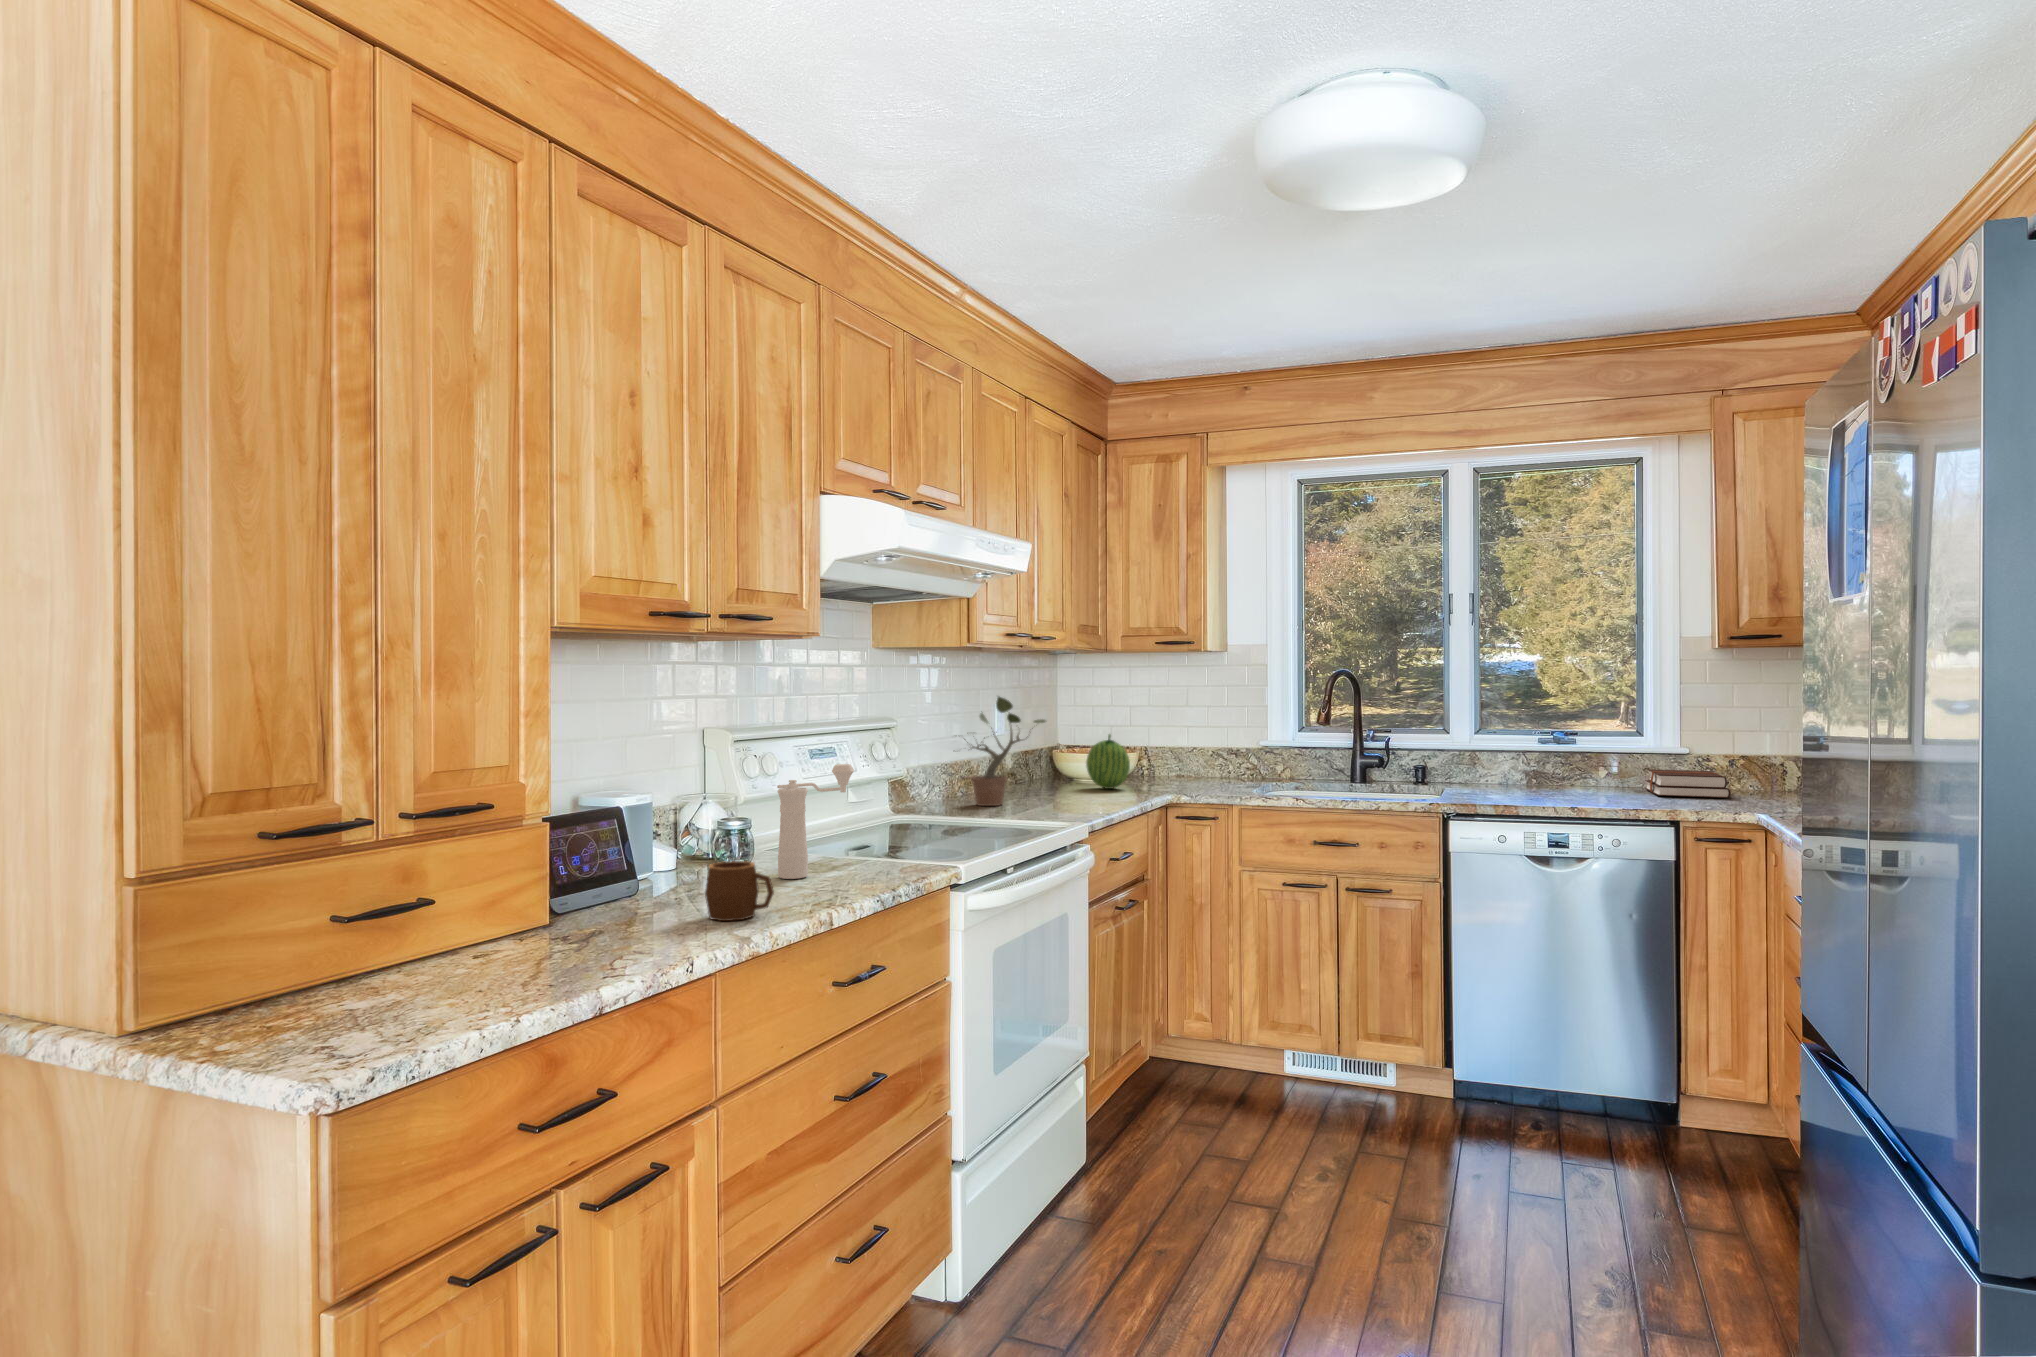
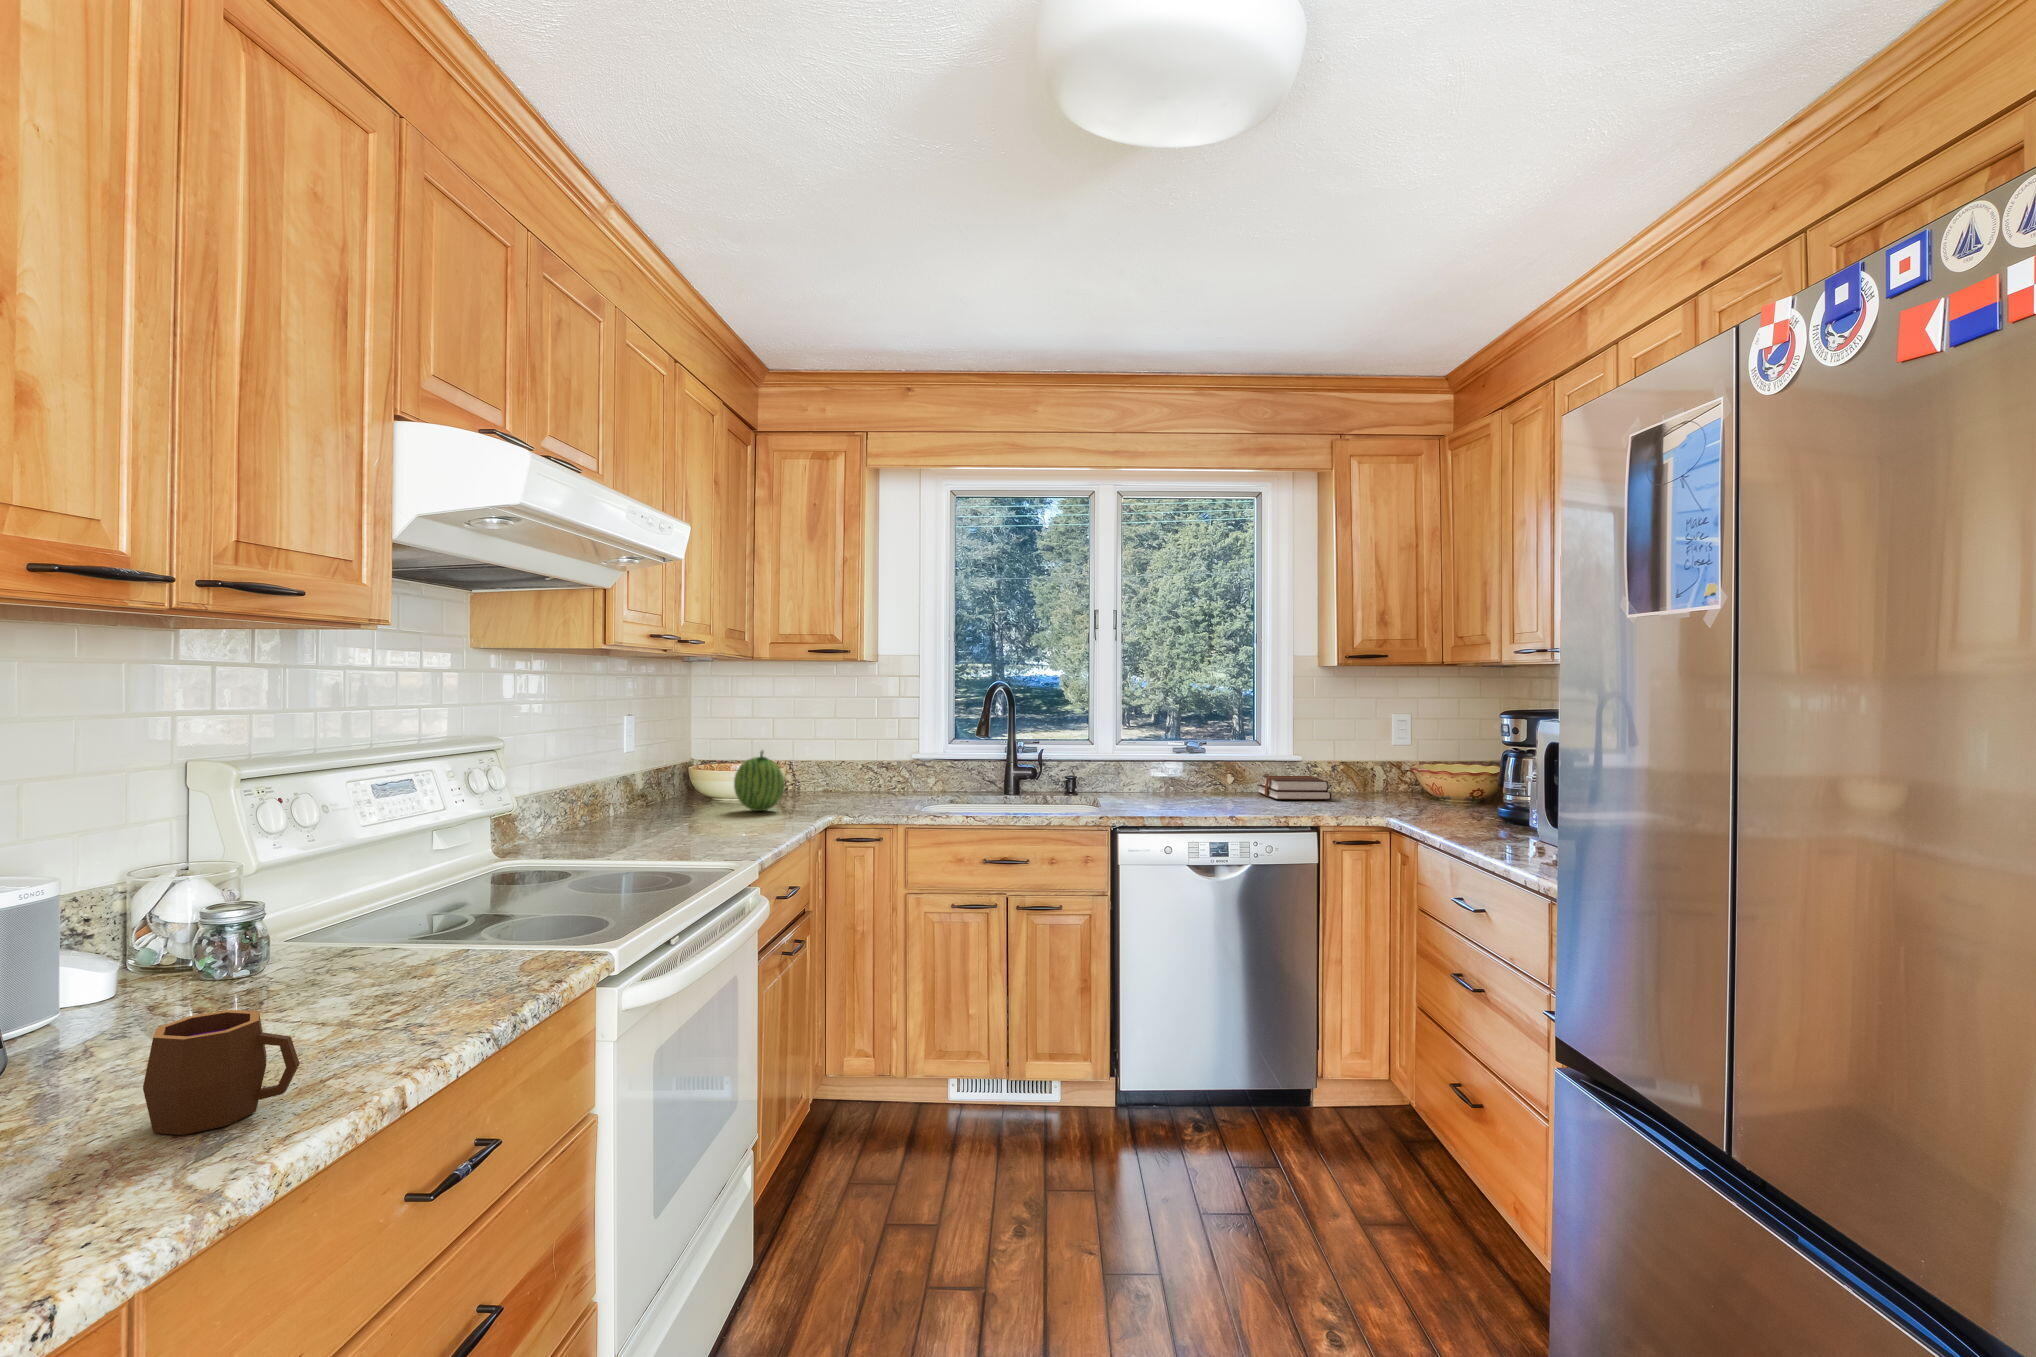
potted plant: present [964,697,1046,806] -> none [564,706,698,843]
pepper mill: present [777,764,854,879] -> none [310,815,450,1004]

